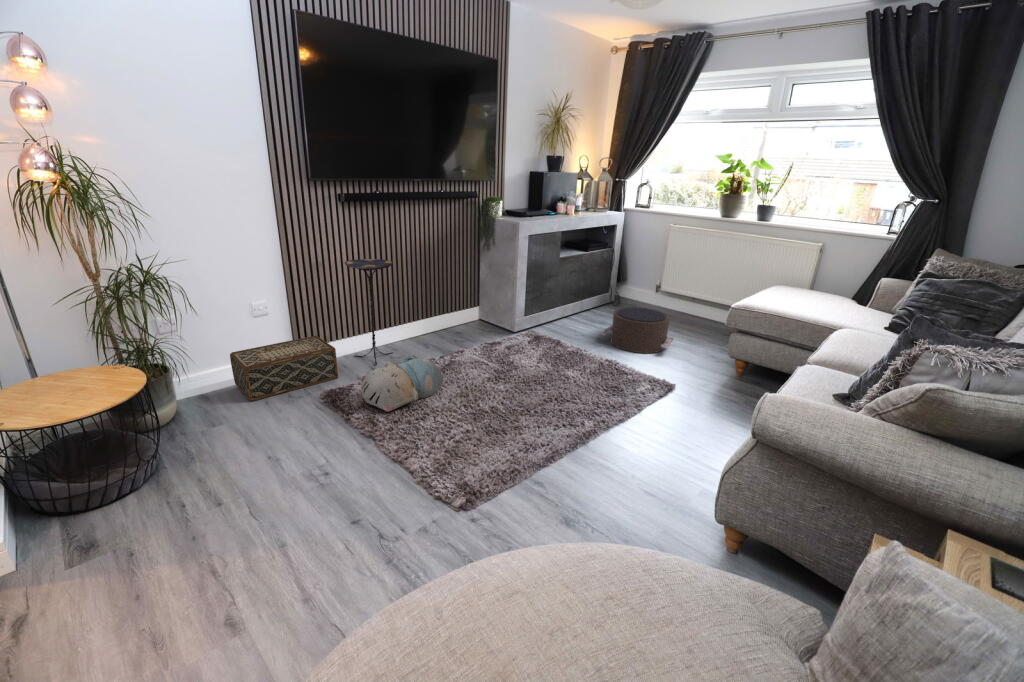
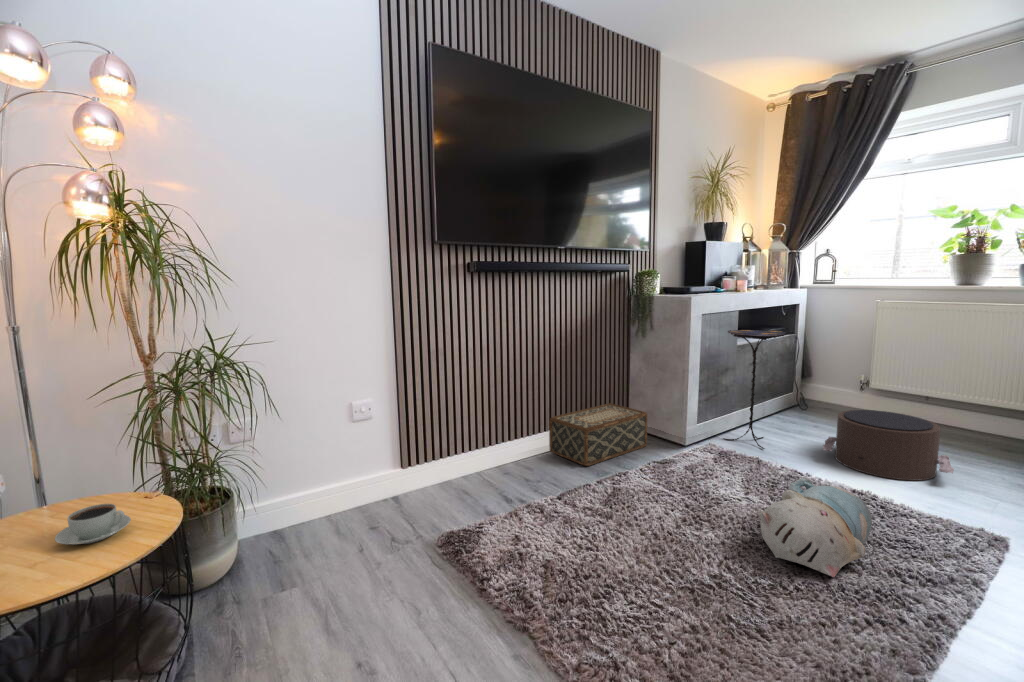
side table: present [345,259,393,365] -> present [724,330,785,449]
woven basket: present [230,336,338,401] -> present [549,403,647,466]
plush toy: present [360,354,443,412] -> present [759,478,872,577]
coffee cup: none [72,370,116,392] -> present [55,504,131,545]

